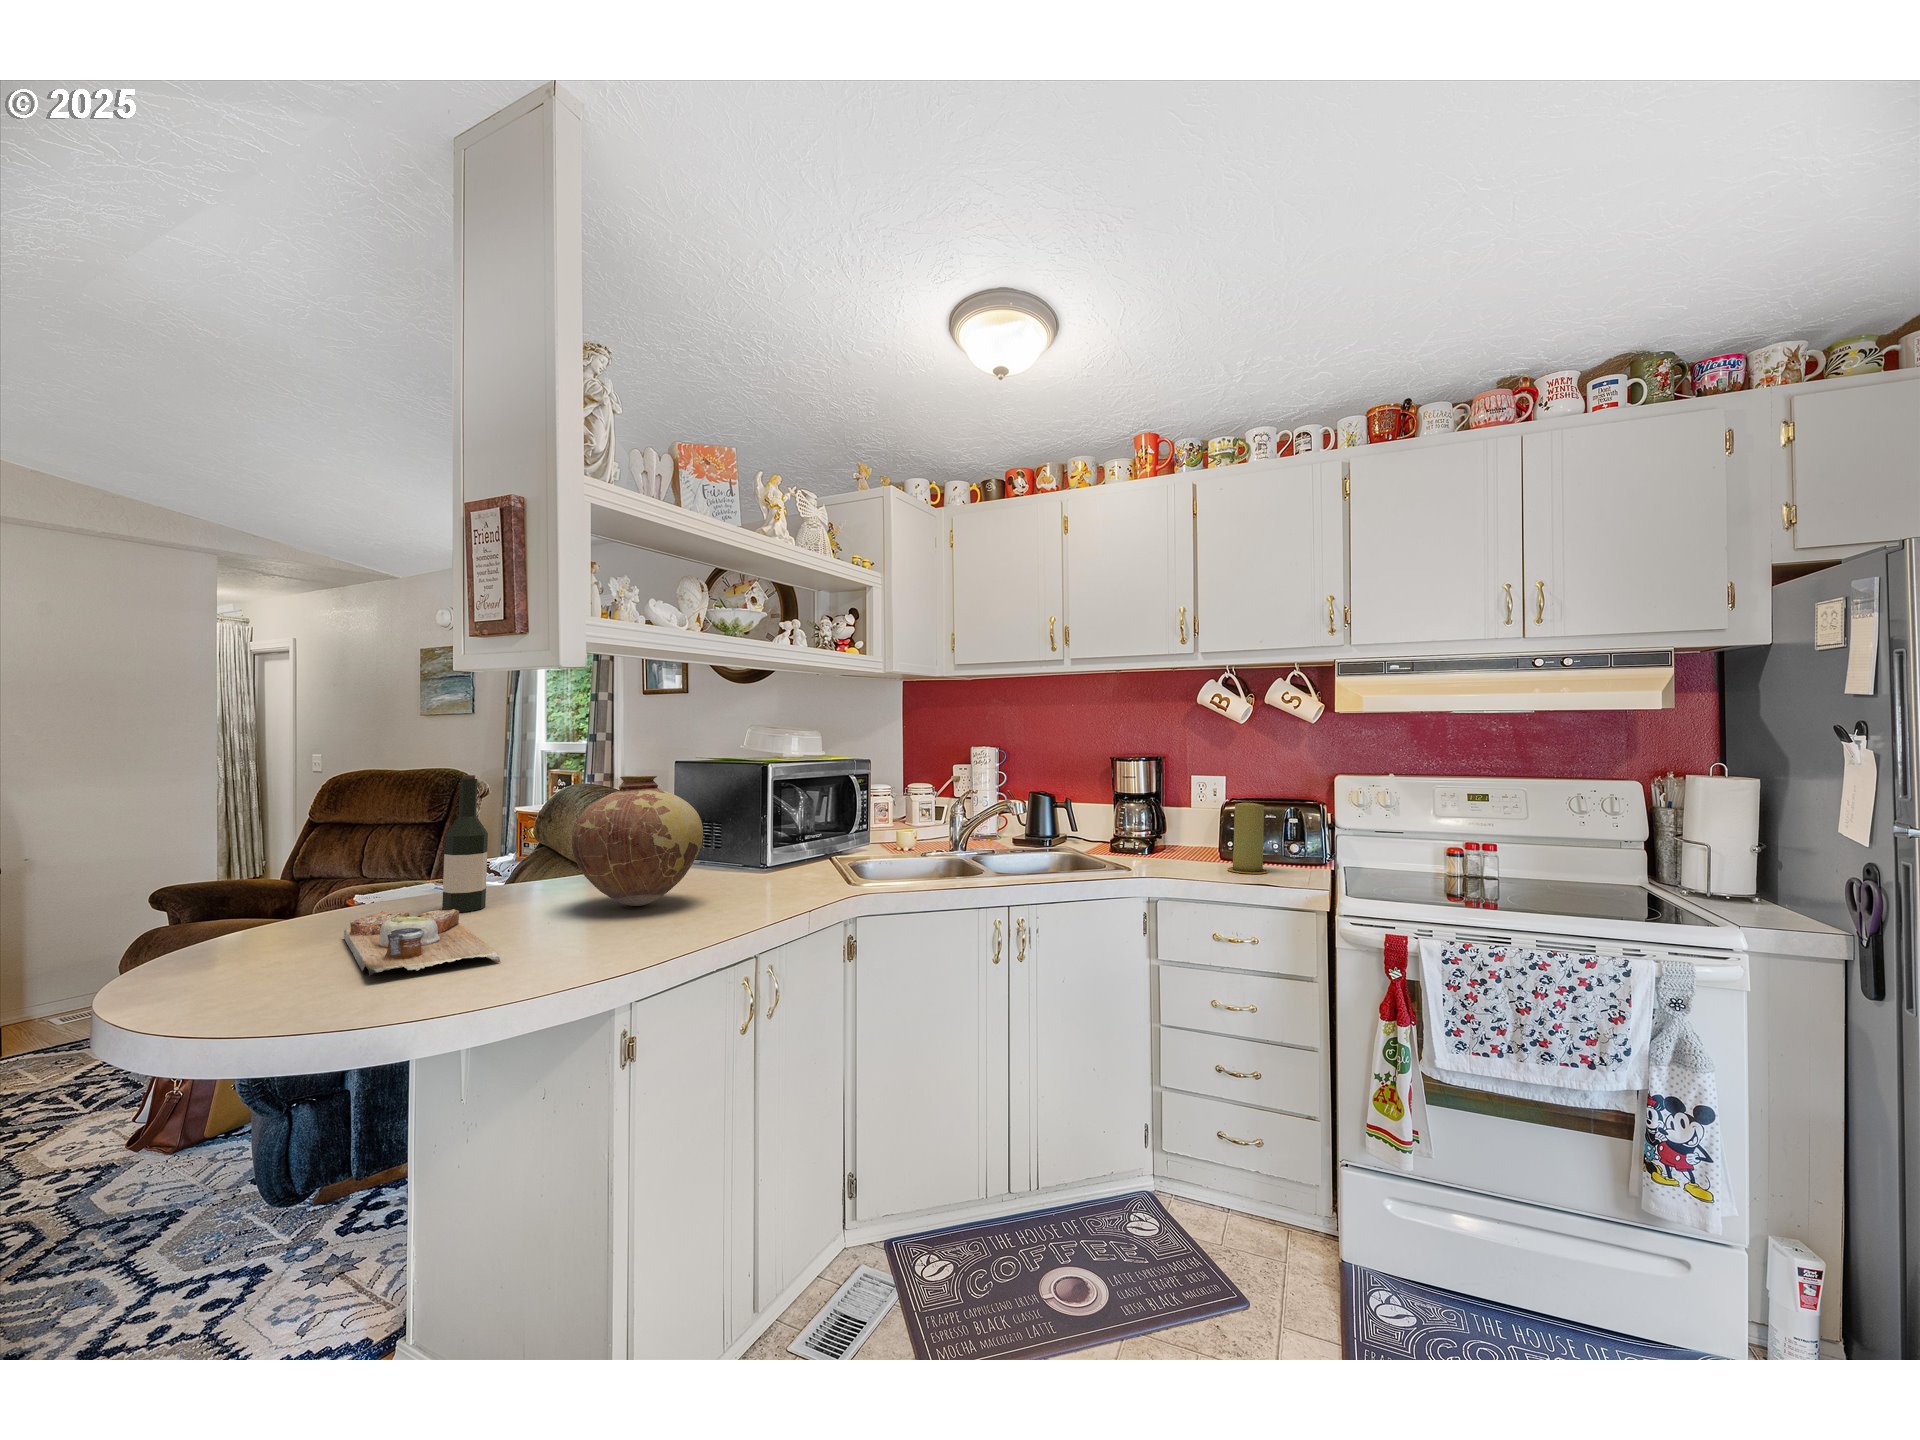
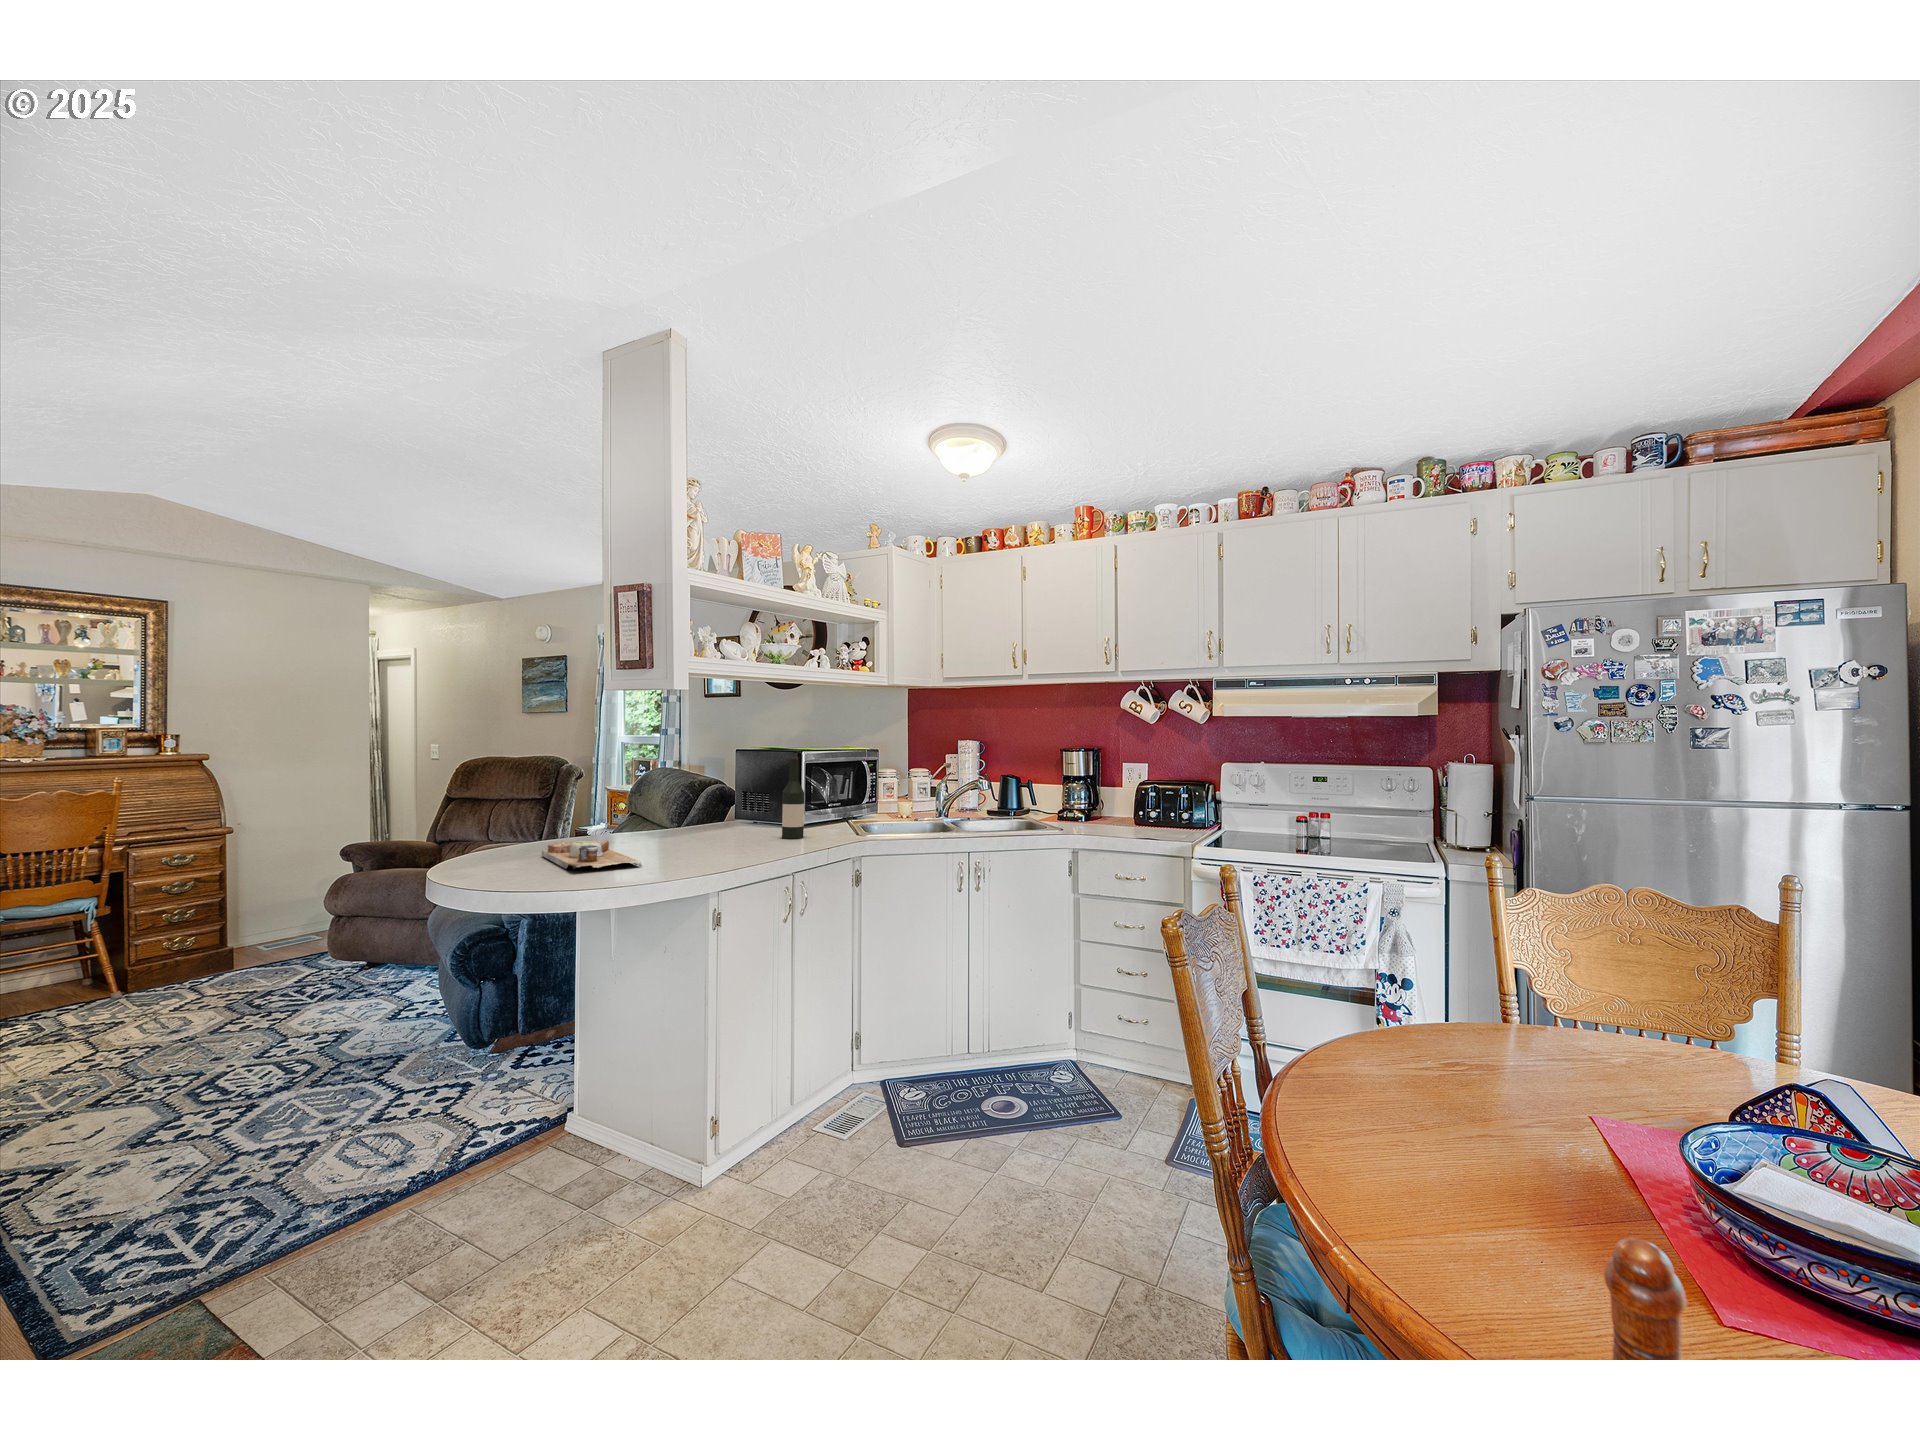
wine bottle: present [442,775,488,912] -> present [782,757,804,839]
vase: present [572,776,703,906] -> none [674,758,758,844]
candle: present [1227,803,1268,874] -> none [1134,782,1163,832]

